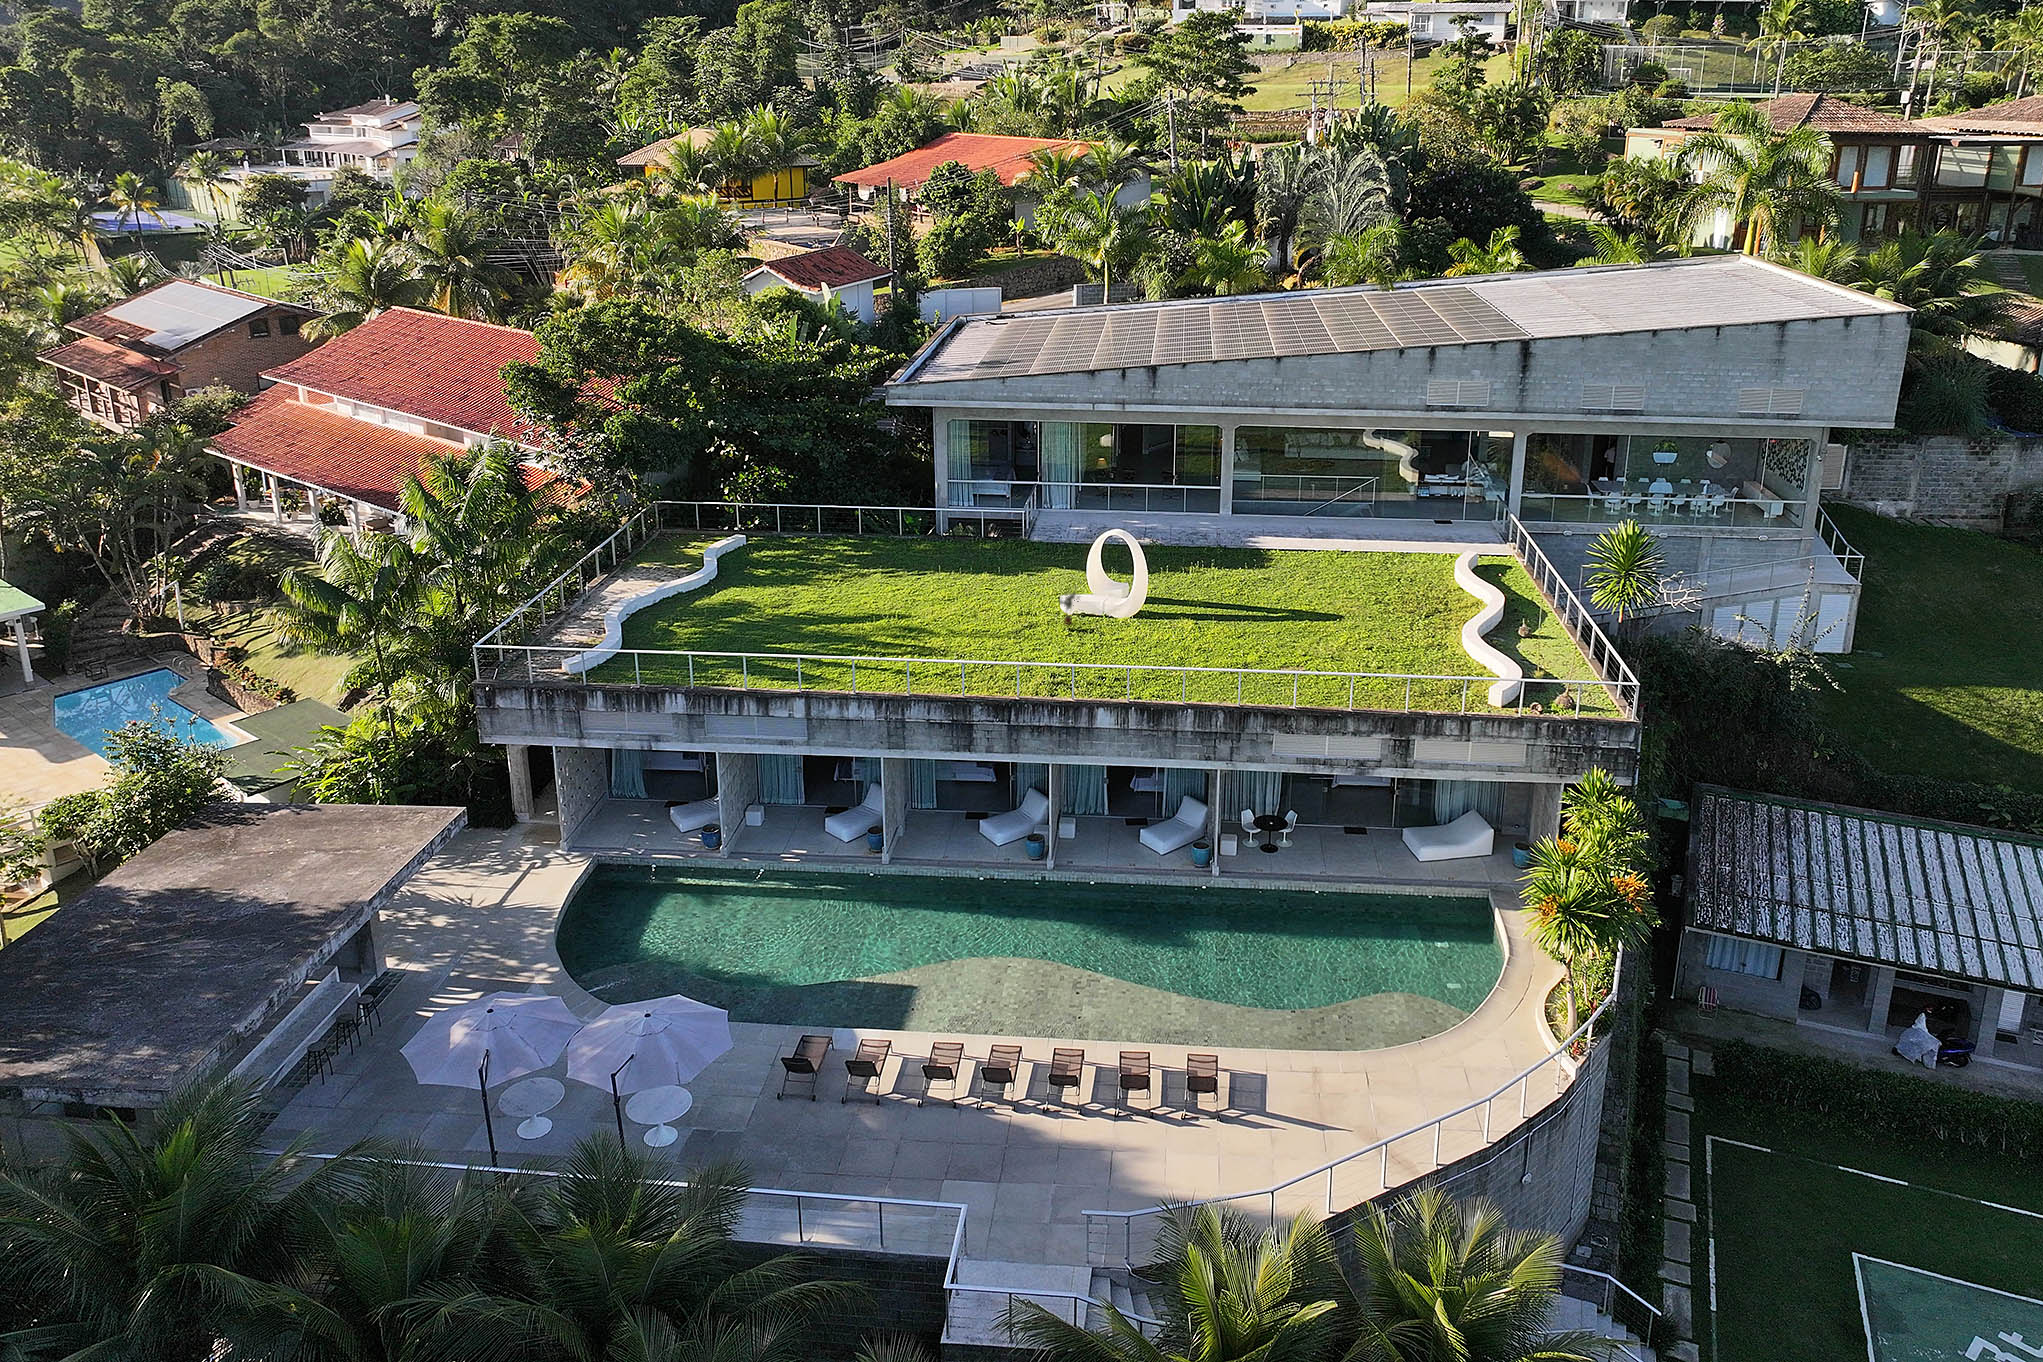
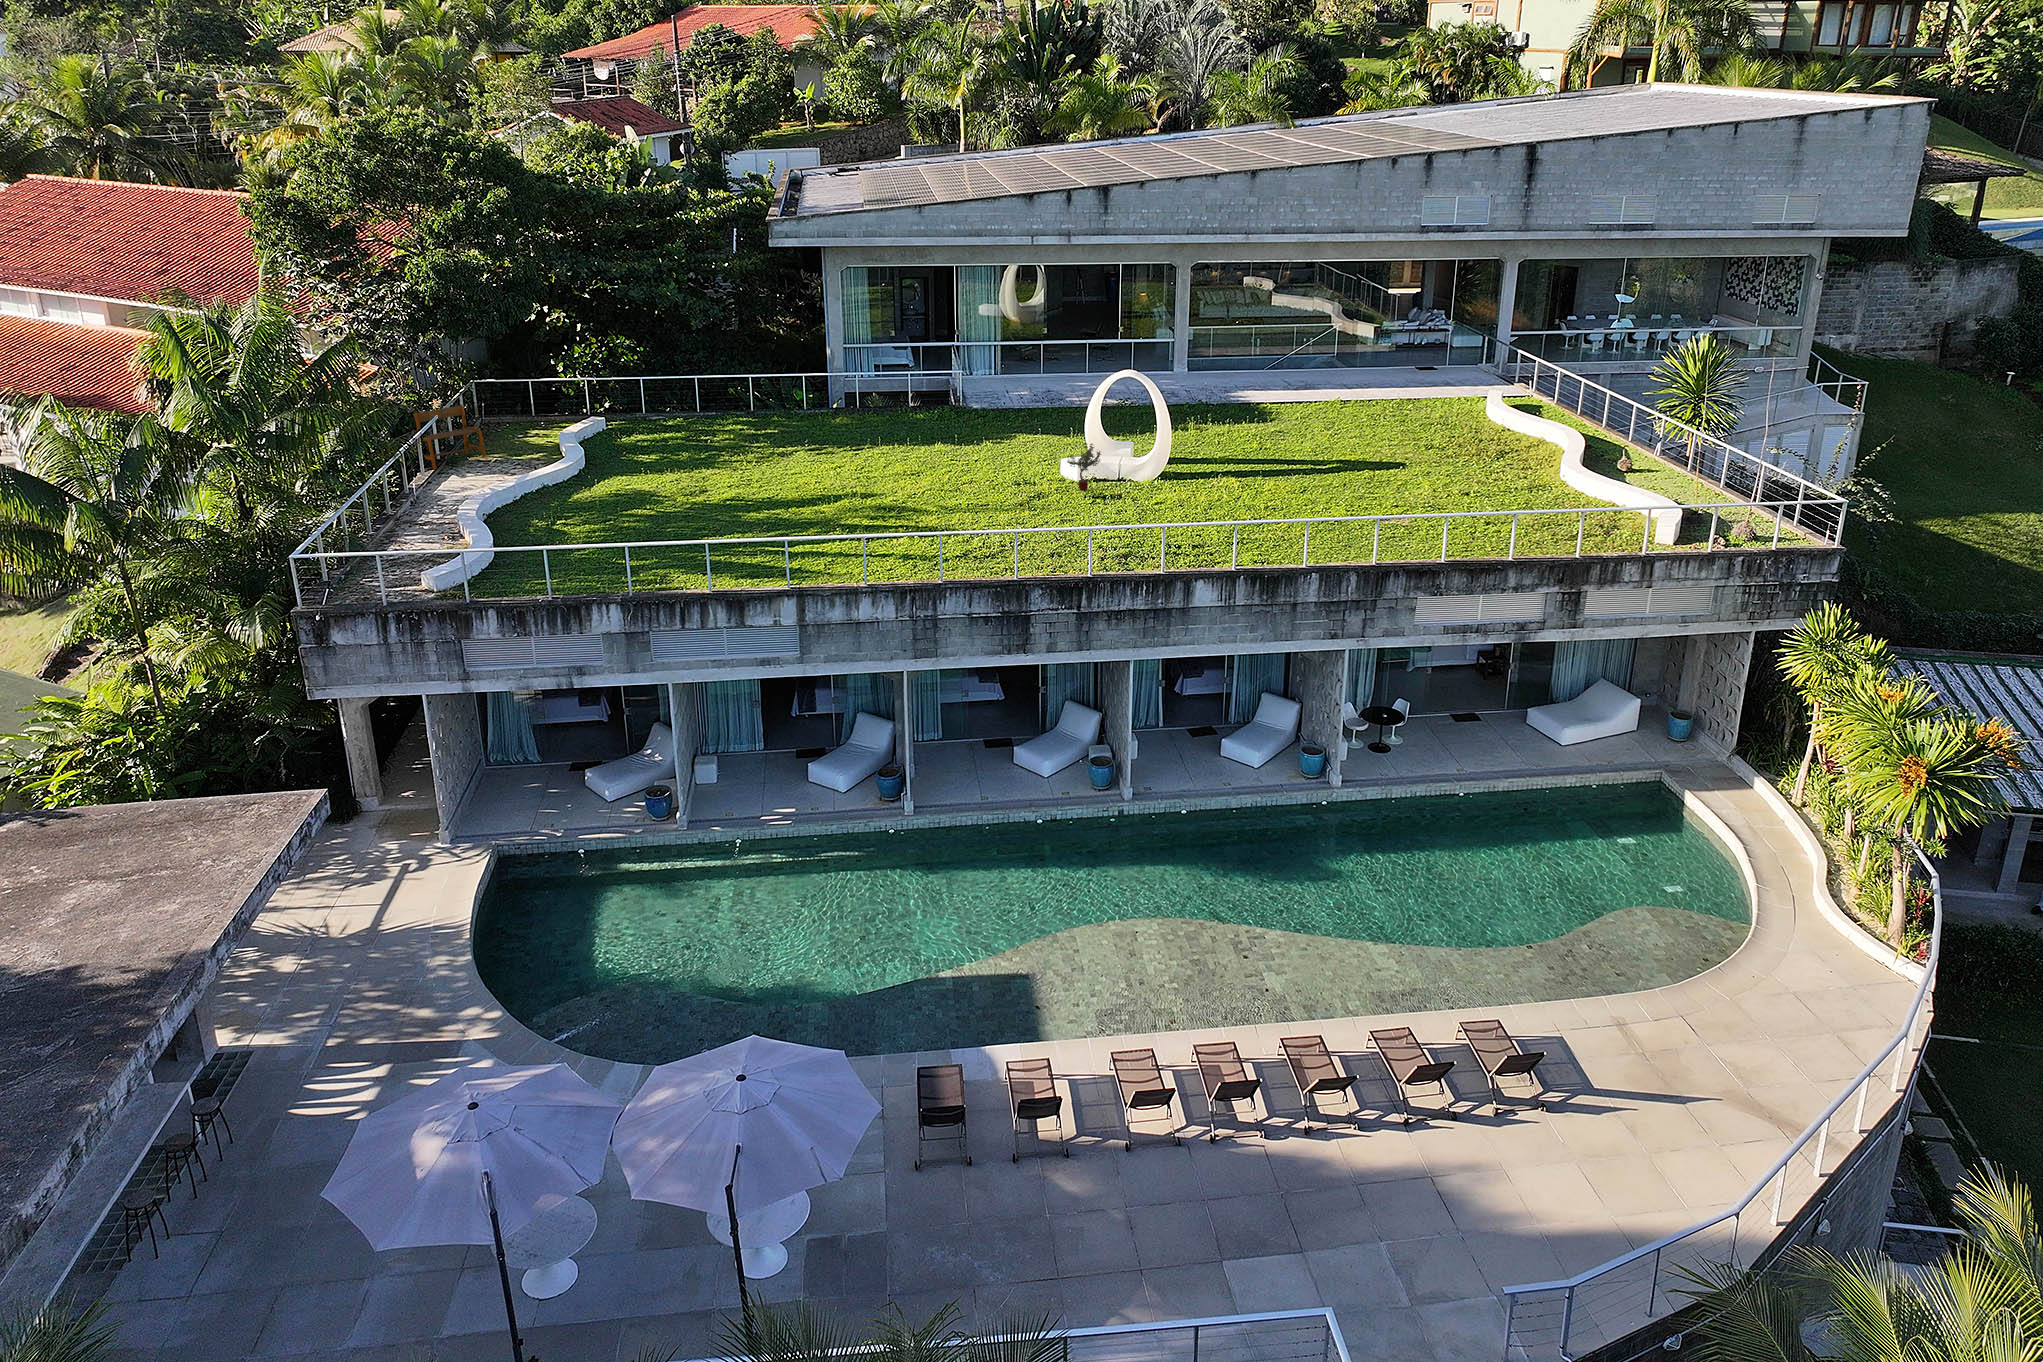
bench: none [600,523,650,572] -> present [414,405,486,469]

